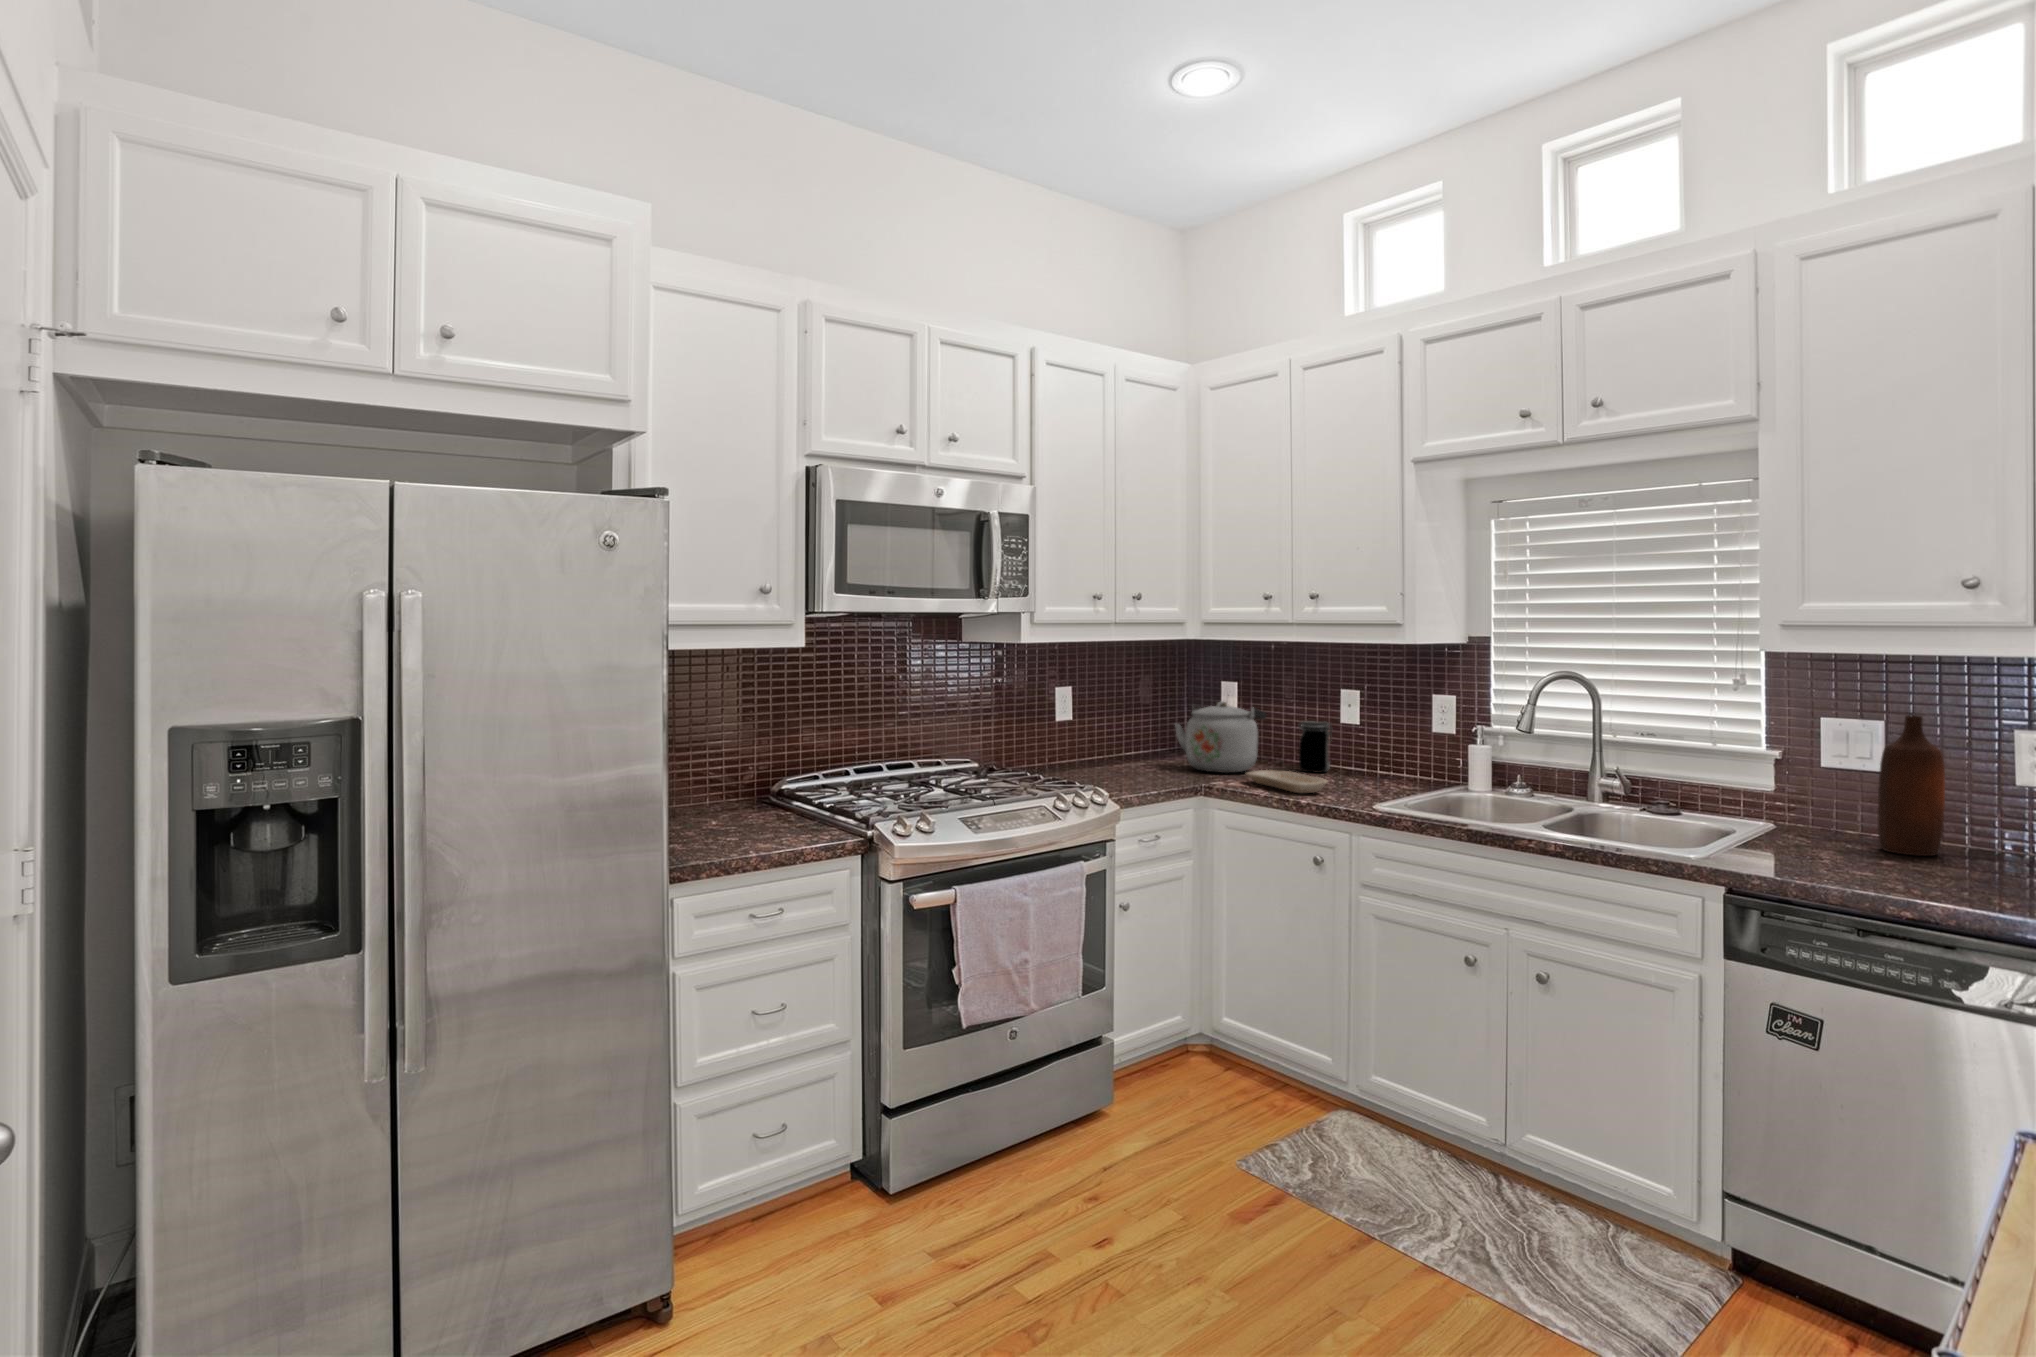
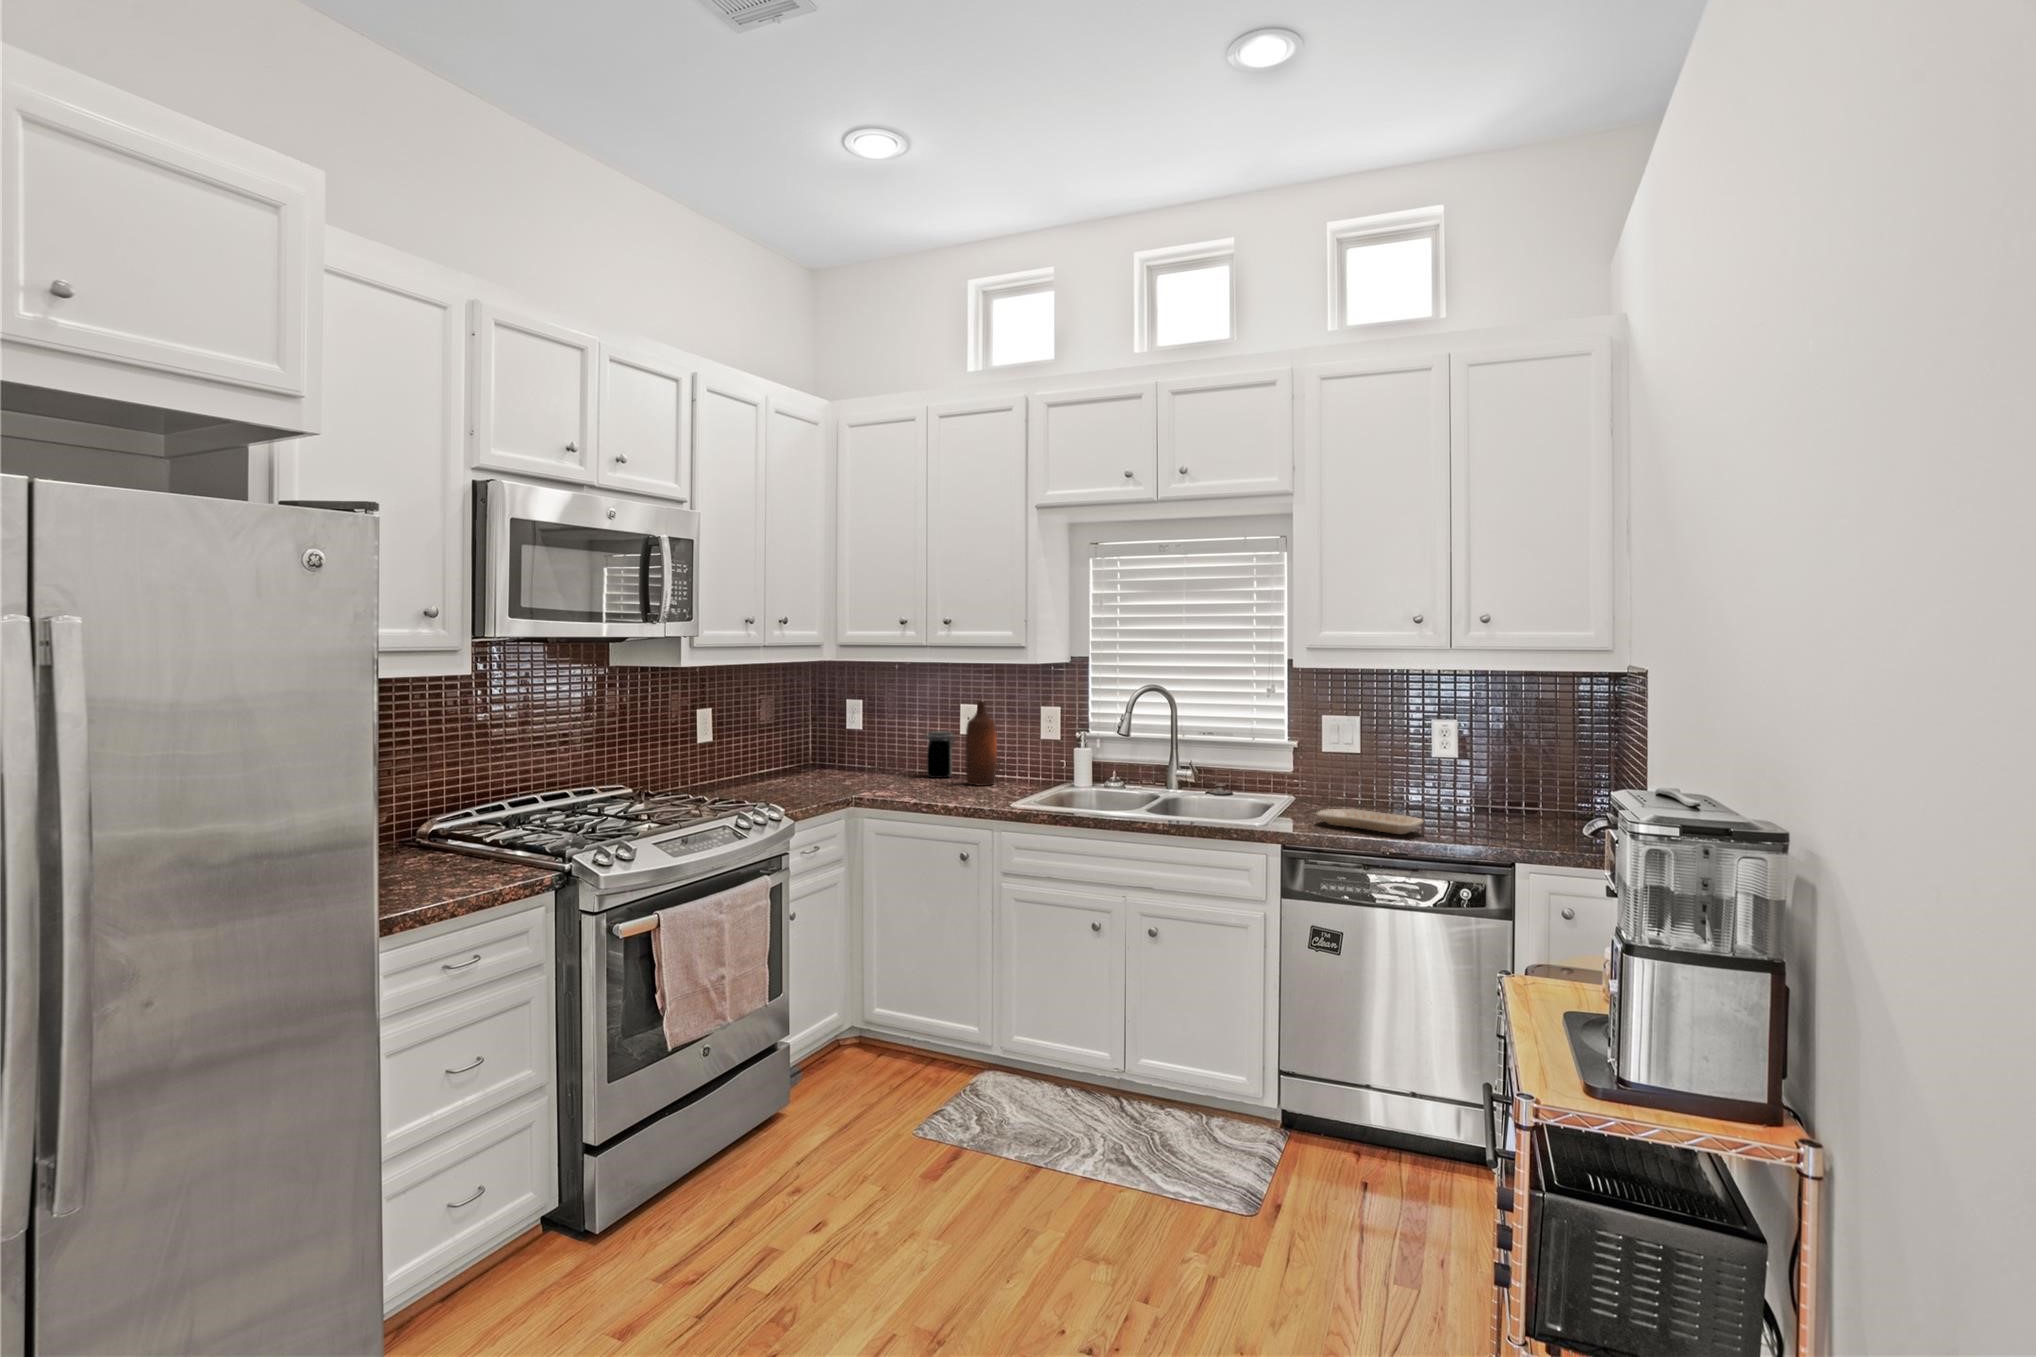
kettle: present [1175,701,1266,773] -> none [813,716,898,783]
bottle: present [1878,715,1945,856] -> present [965,701,997,786]
tray: present [1246,770,1328,793] -> present [1317,809,1423,834]

